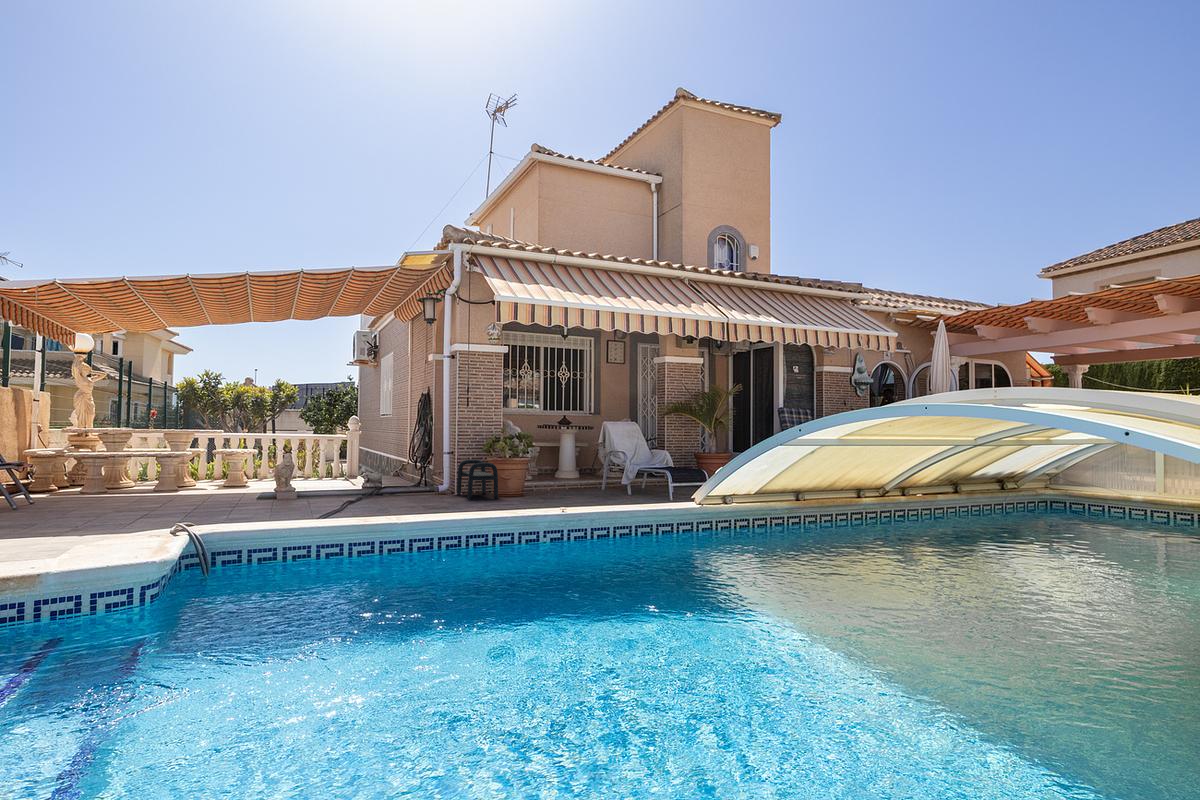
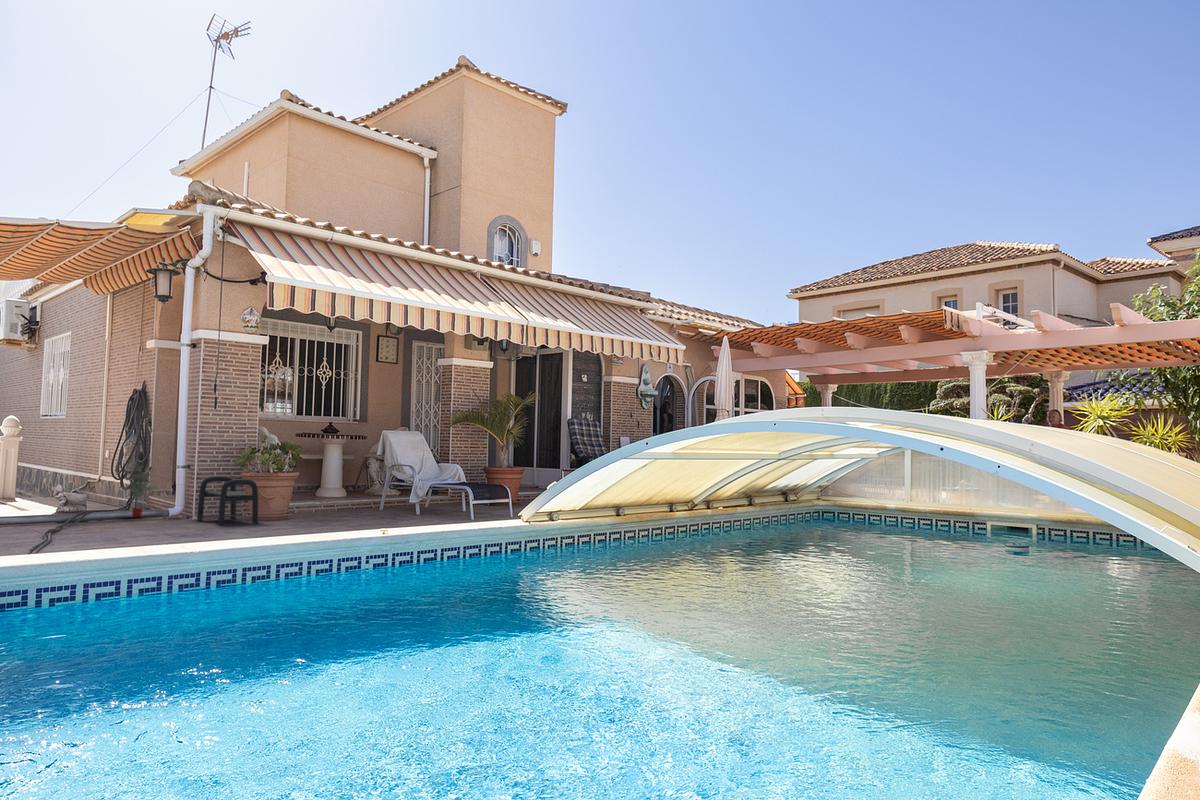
potted tree: none [411,451,434,491] -> present [131,466,158,518]

